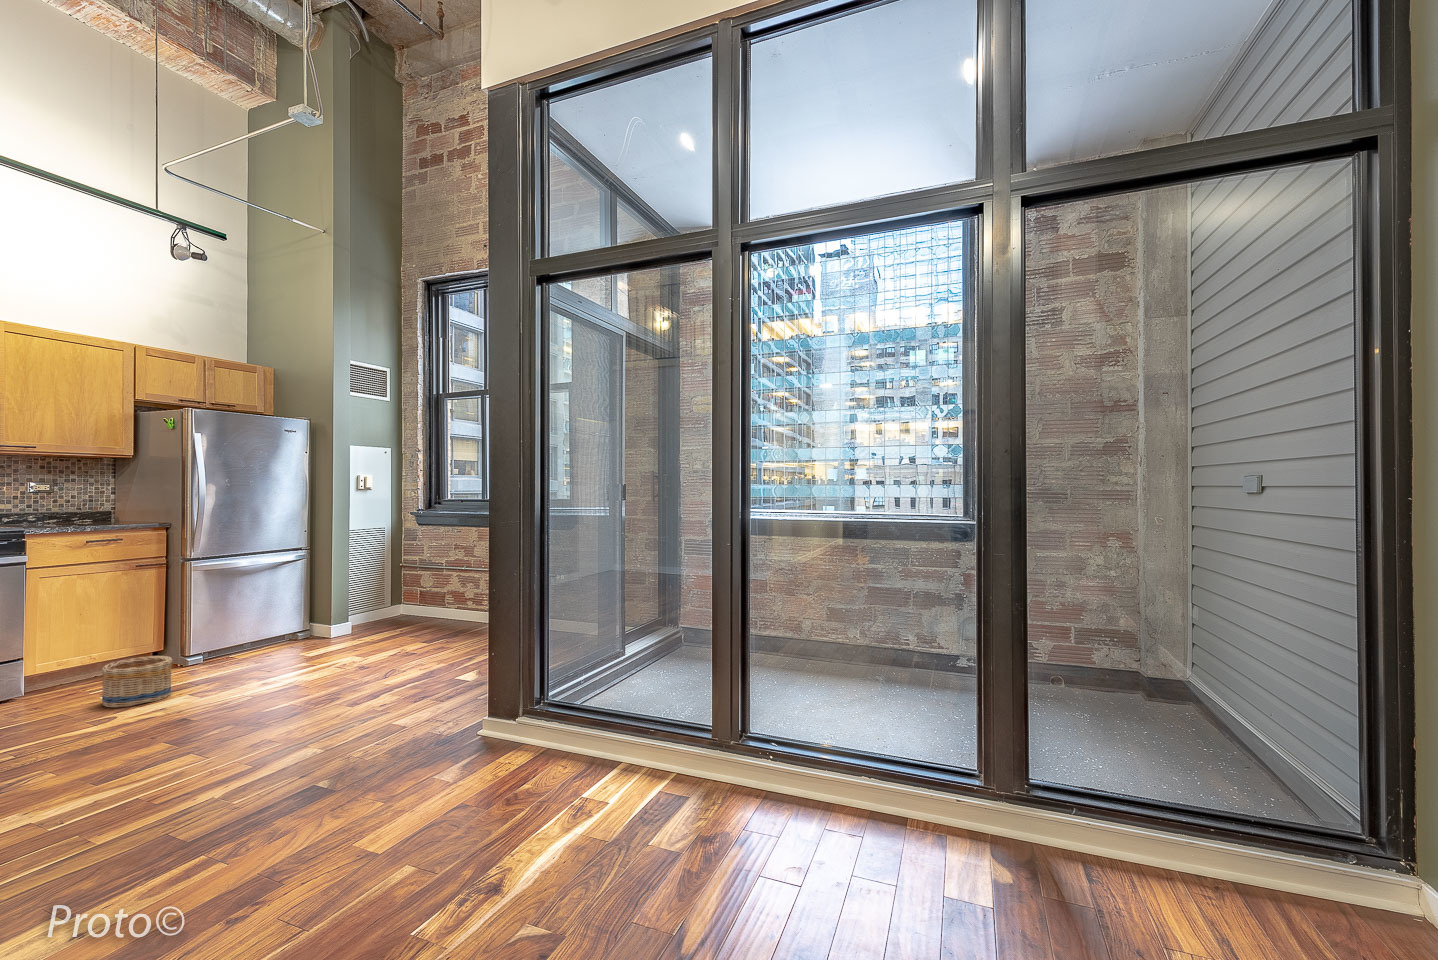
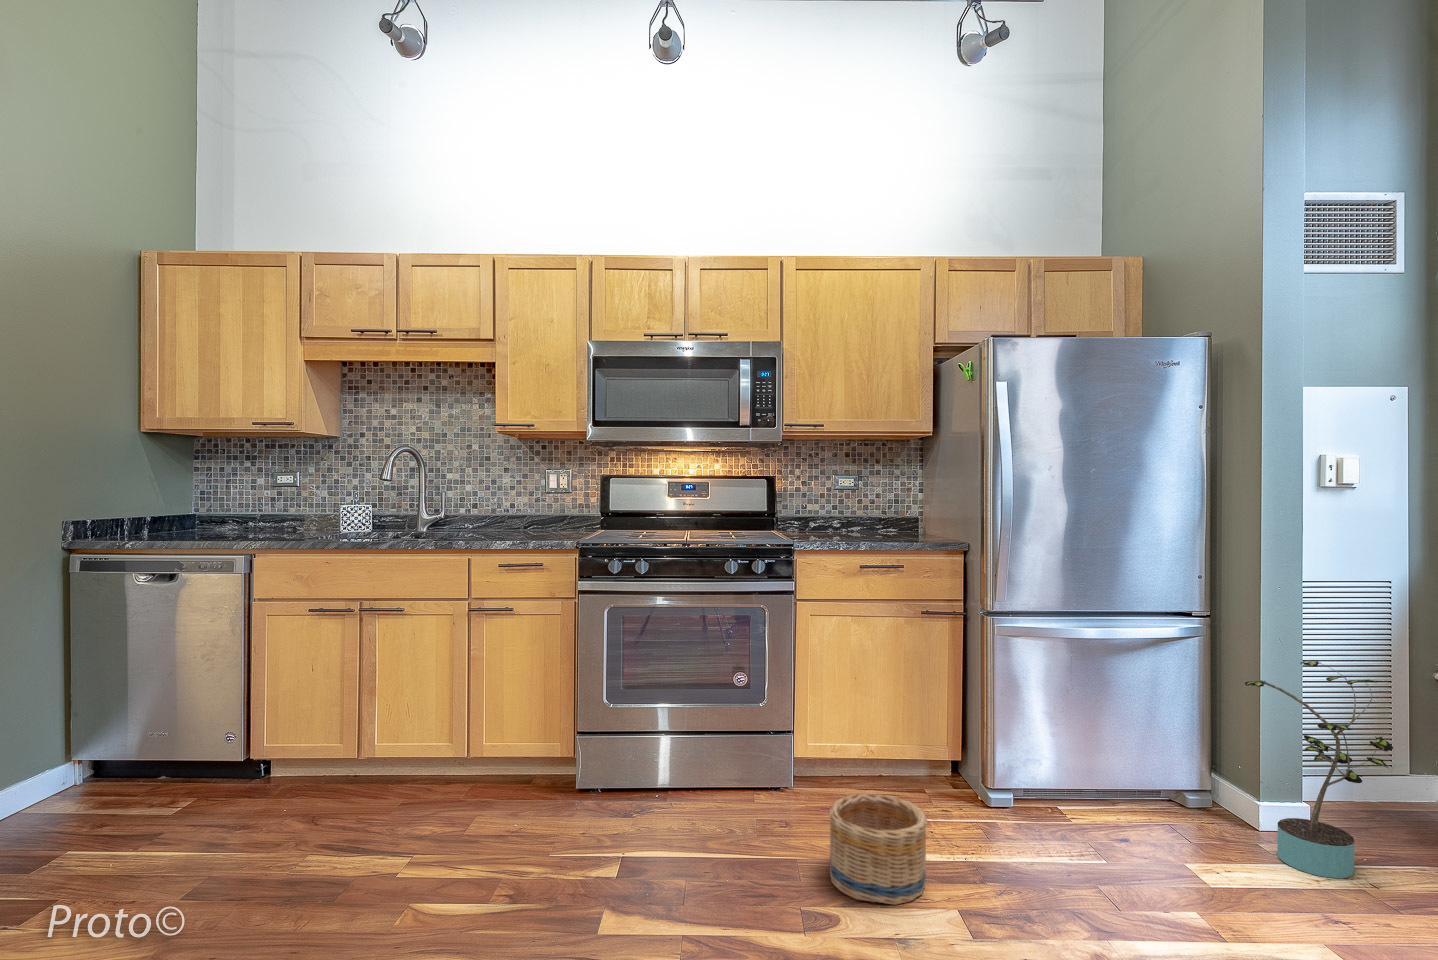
potted plant: none [327,560,382,644] -> present [1245,660,1393,878]

